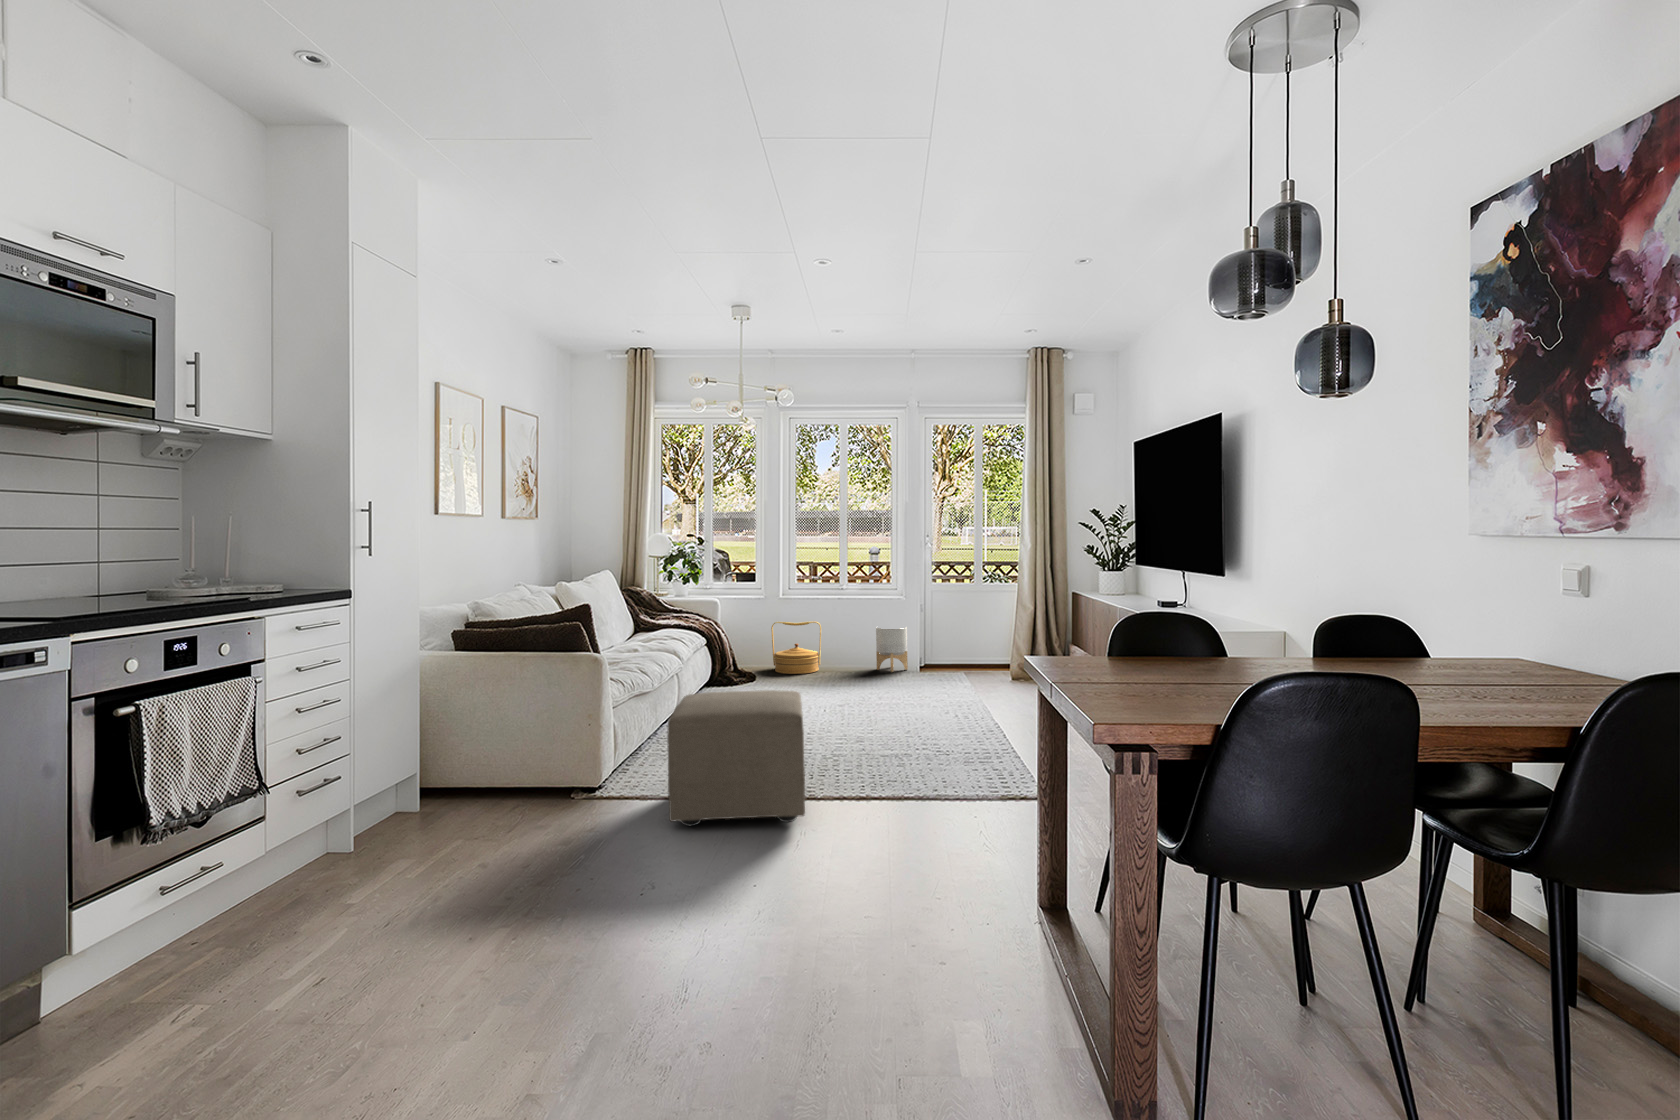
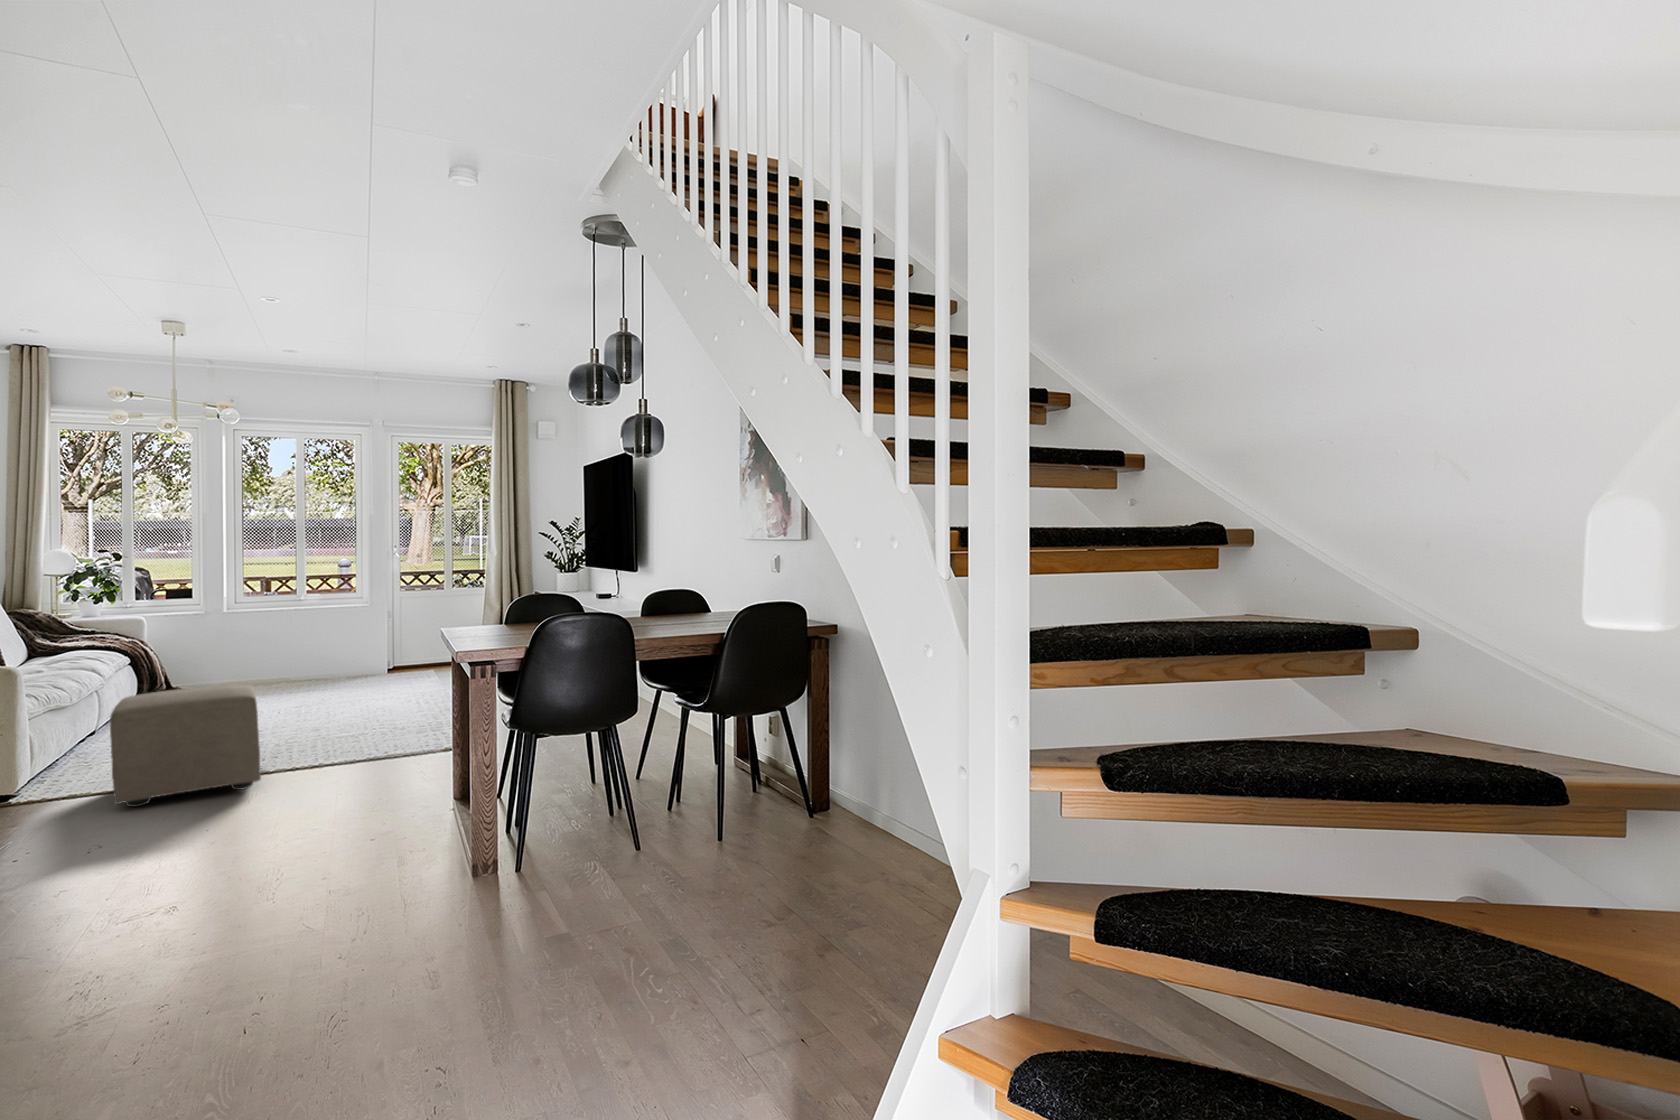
woven basket: present [771,621,821,674] -> none [215,634,277,690]
planter: present [876,627,908,672] -> none [341,633,377,678]

